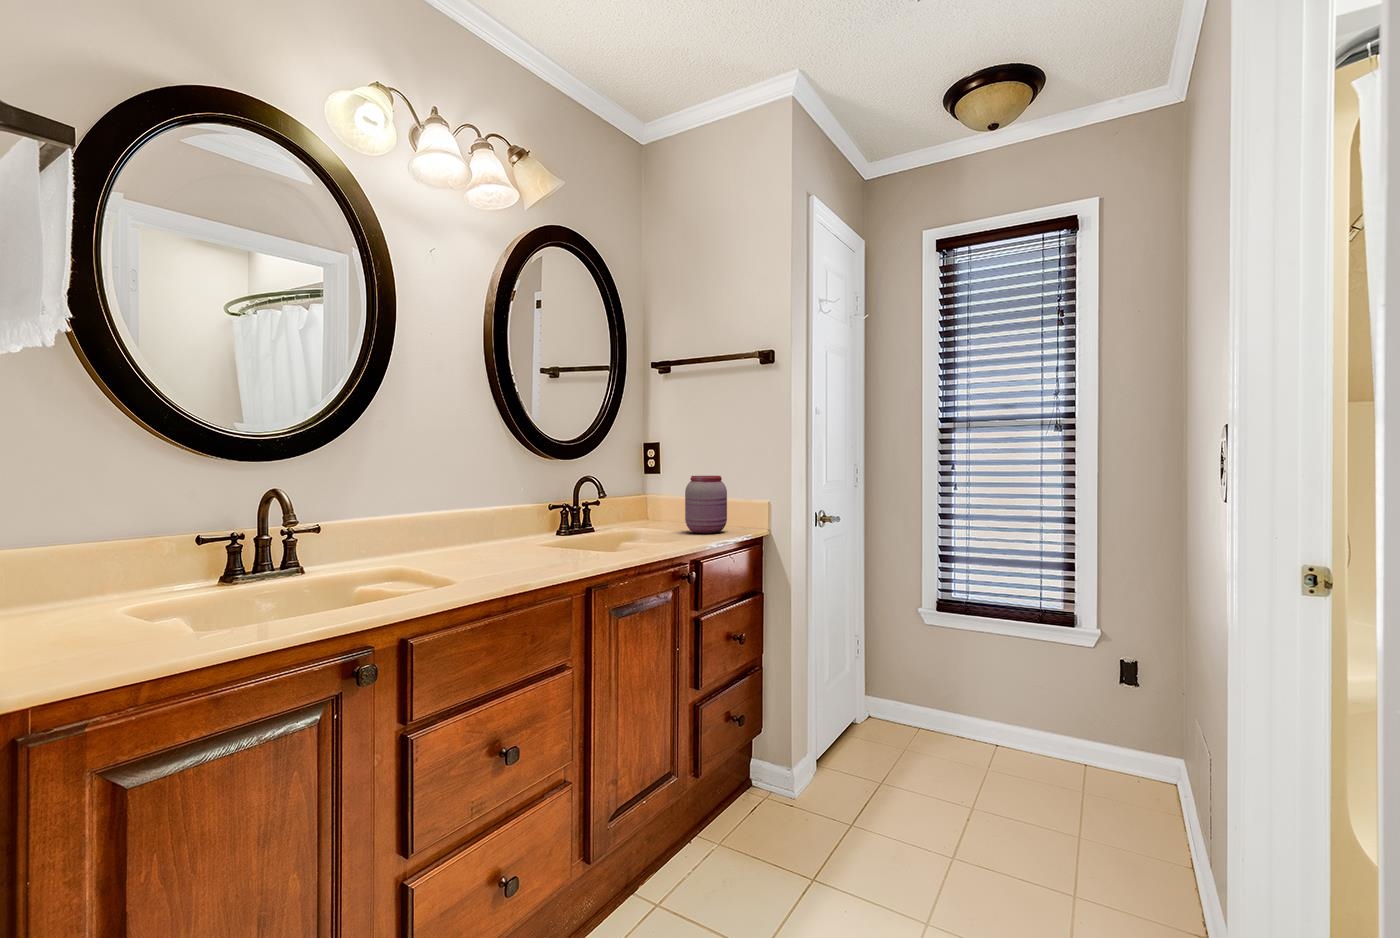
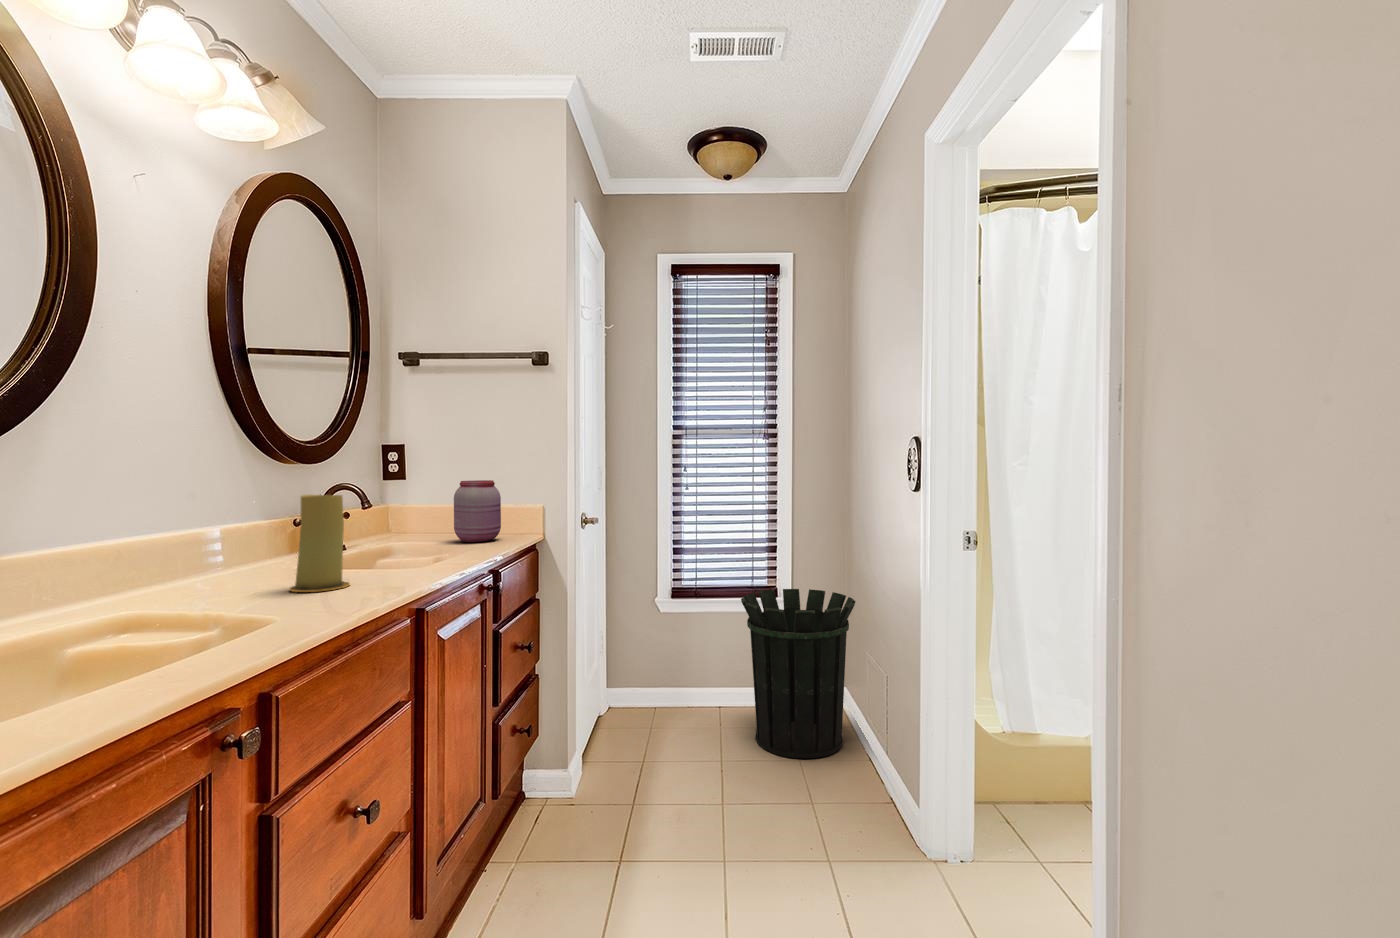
candle: none [504,484,550,564] -> present [289,495,350,592]
waste bin: none [1008,615,1174,835] -> present [741,589,856,759]

